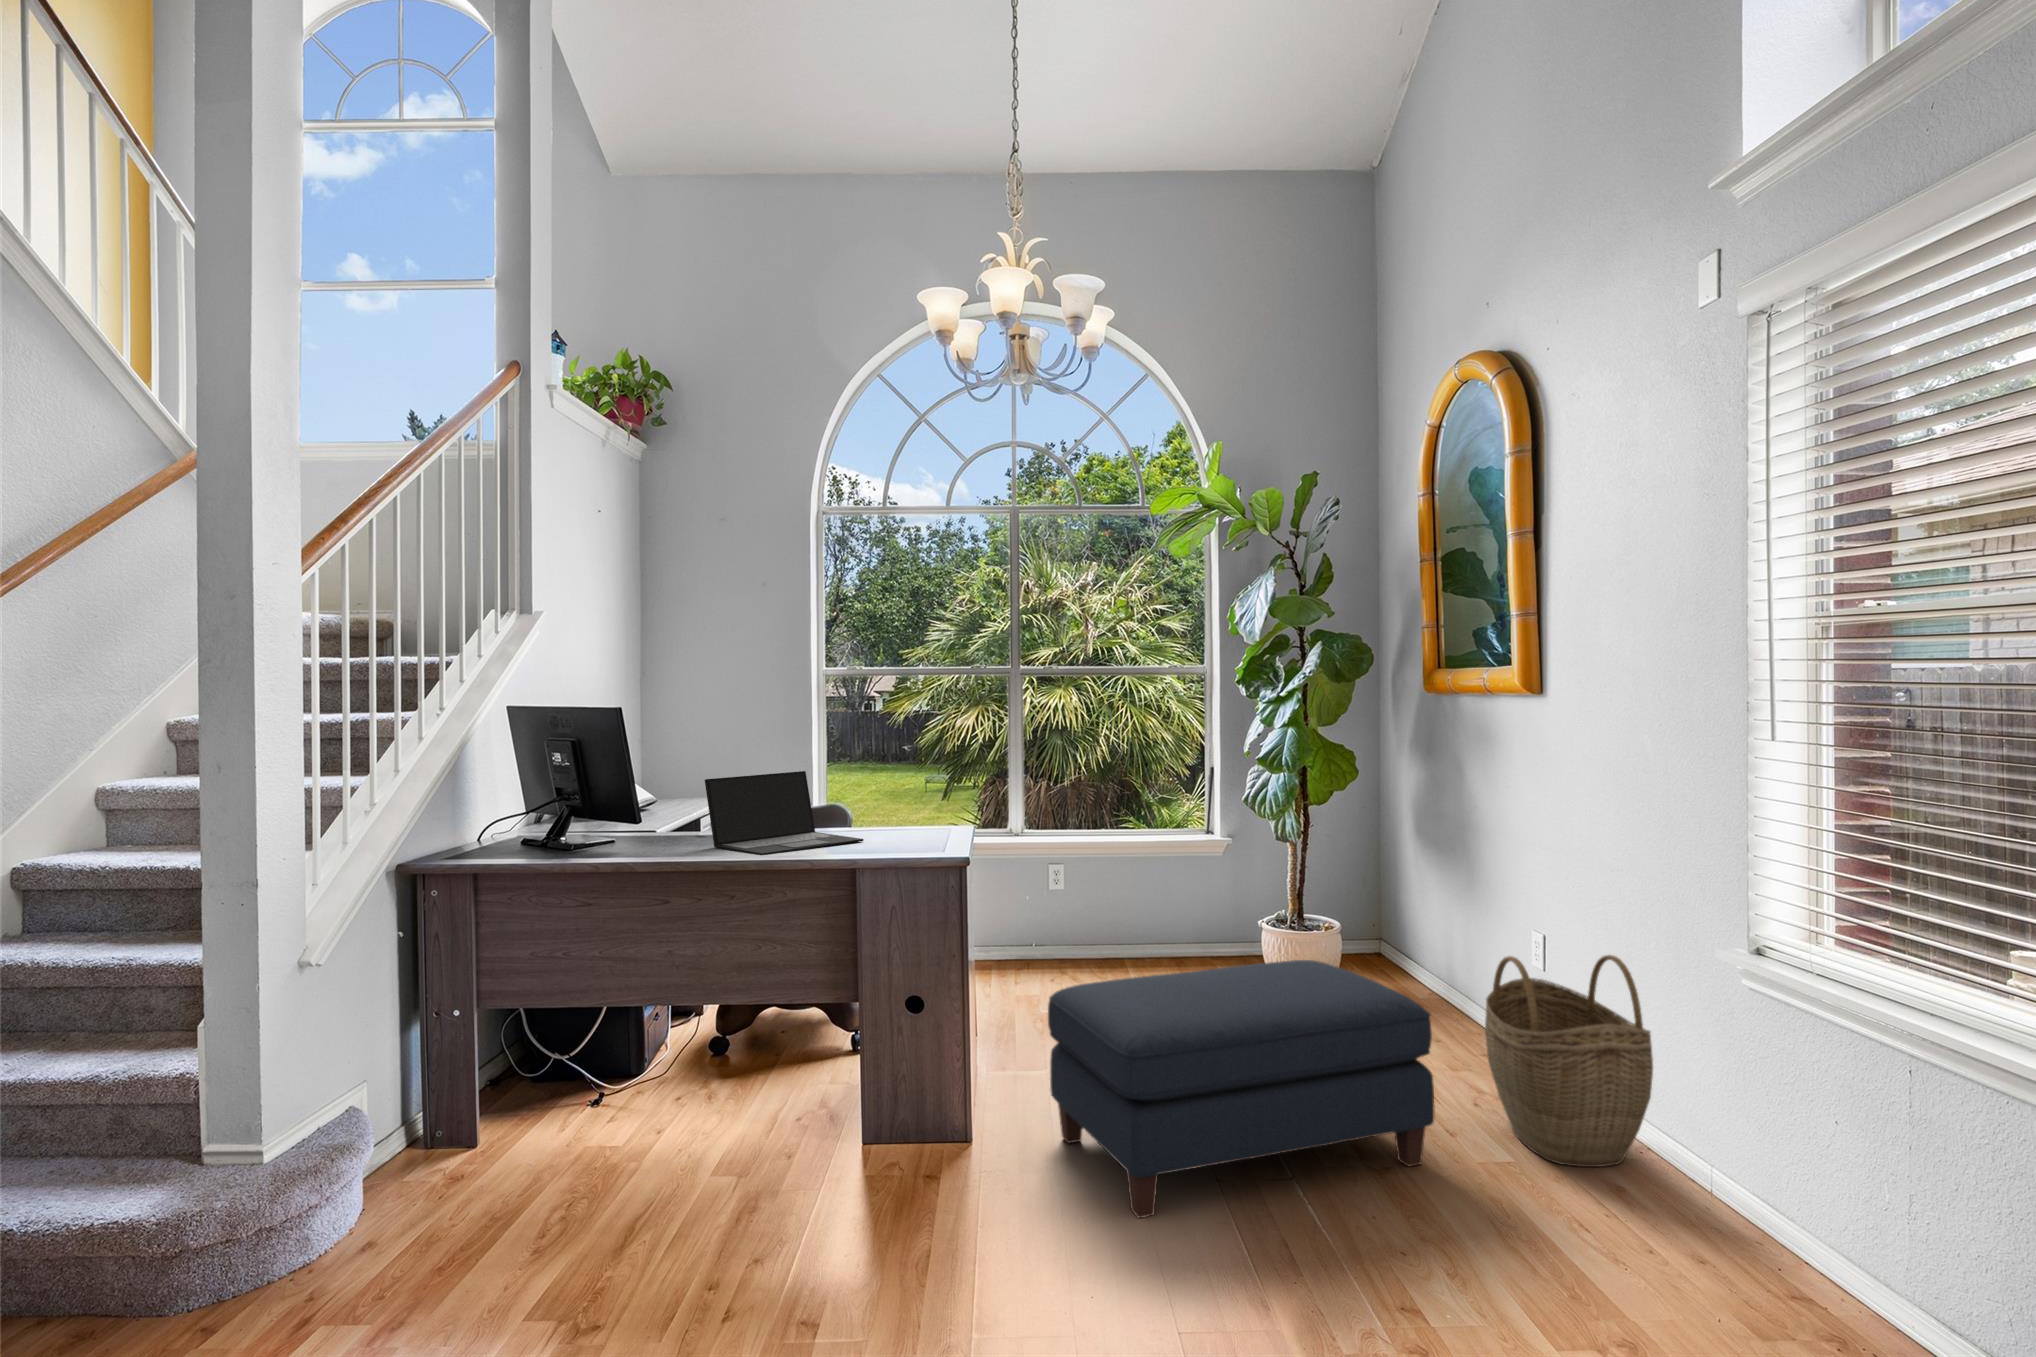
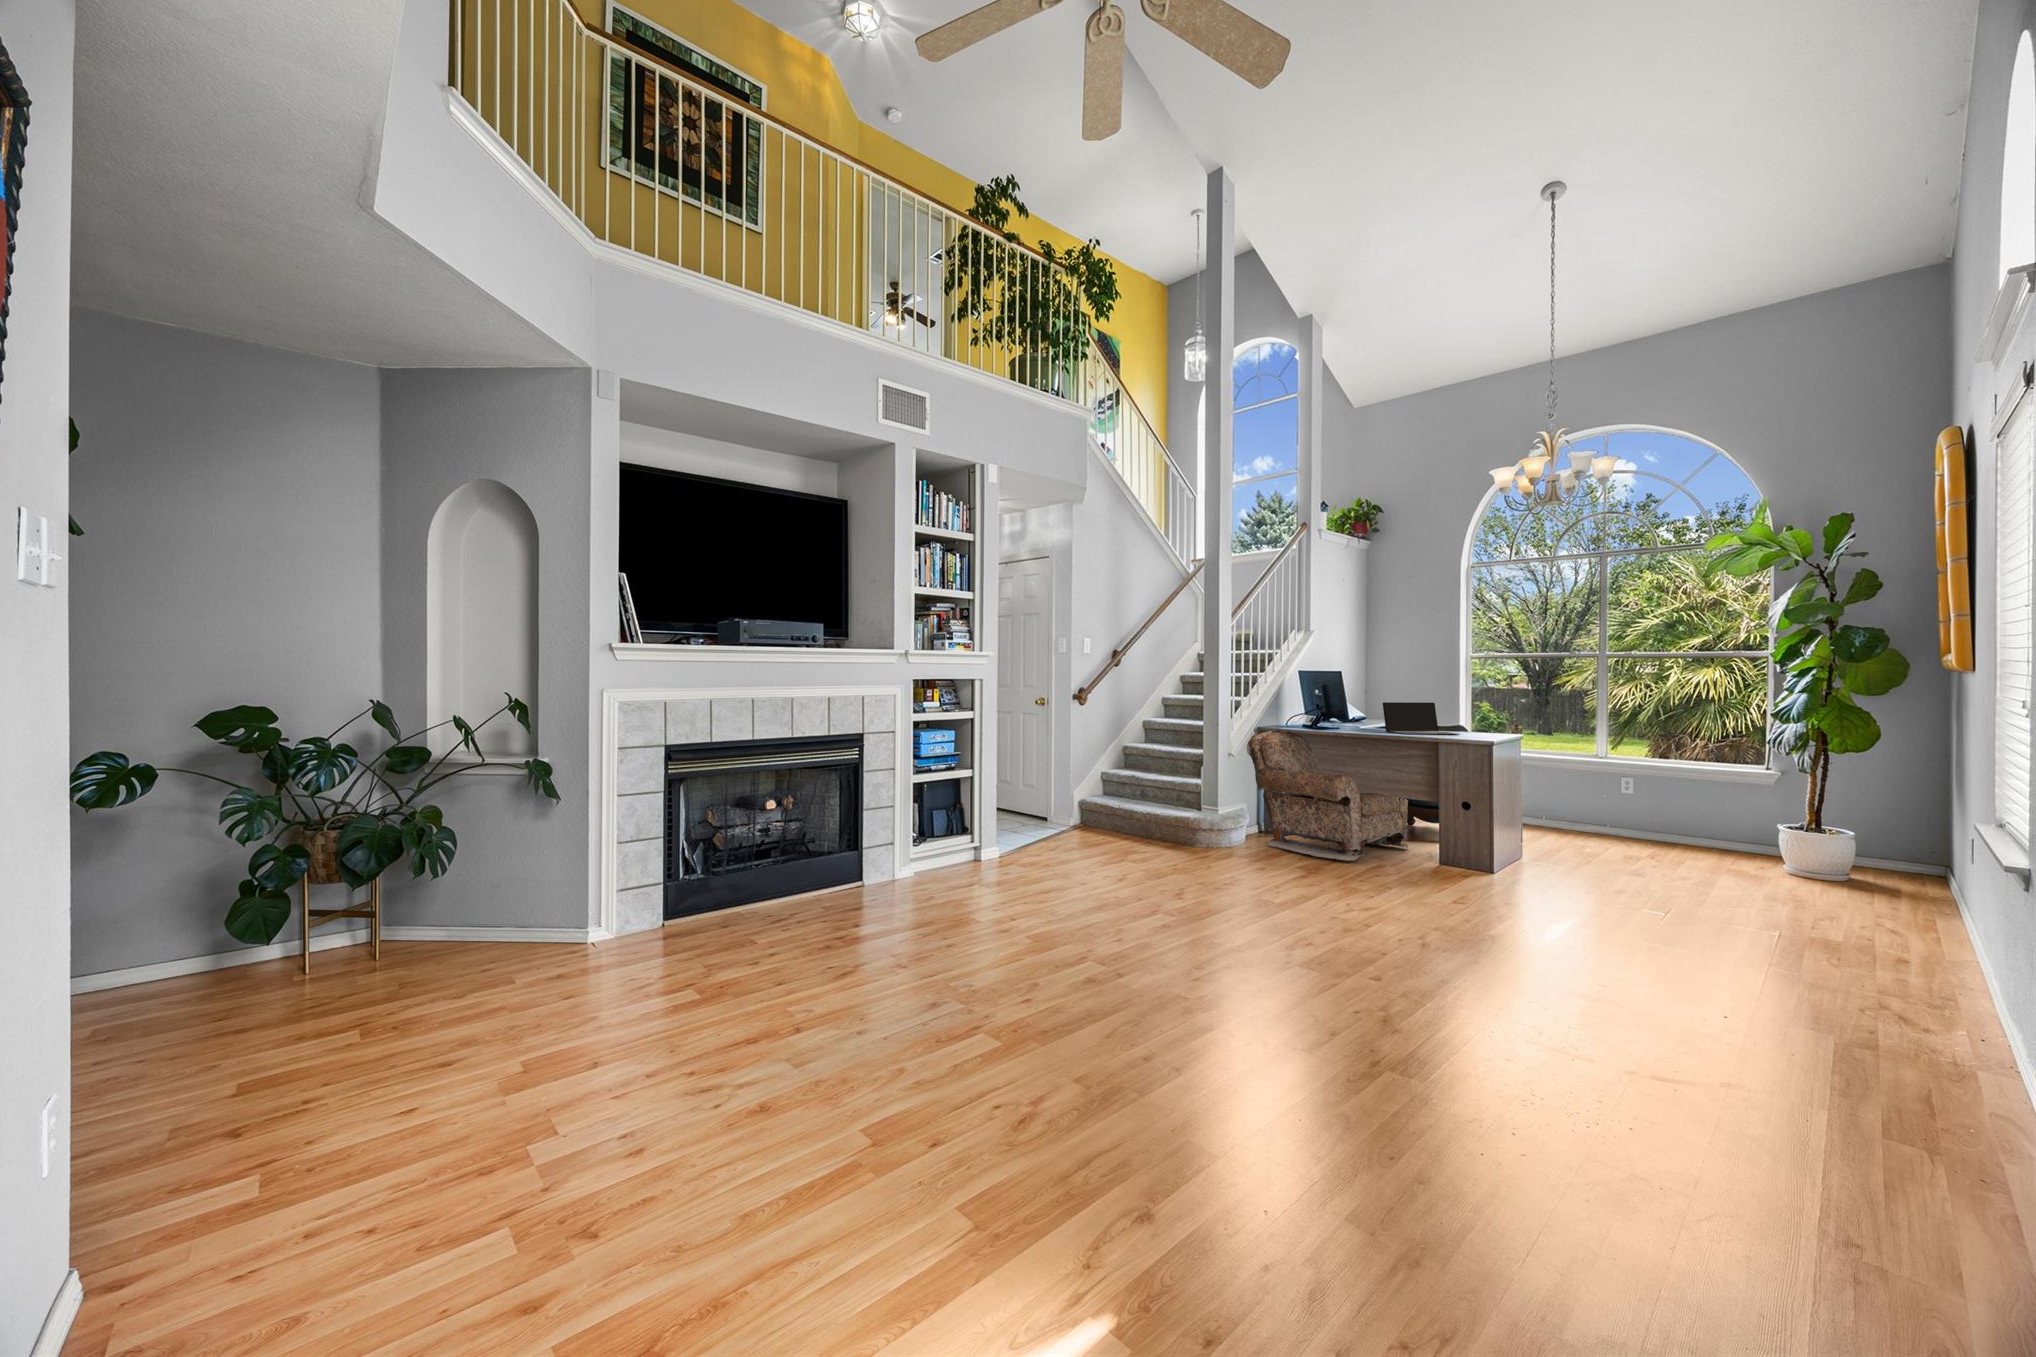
armchair: none [356,861,763,1213] -> present [1246,730,1408,861]
woven basket: present [1485,955,1653,1167] -> none [1866,825,1989,957]
ottoman: present [1048,960,1434,1218] -> none [1551,809,1796,928]

